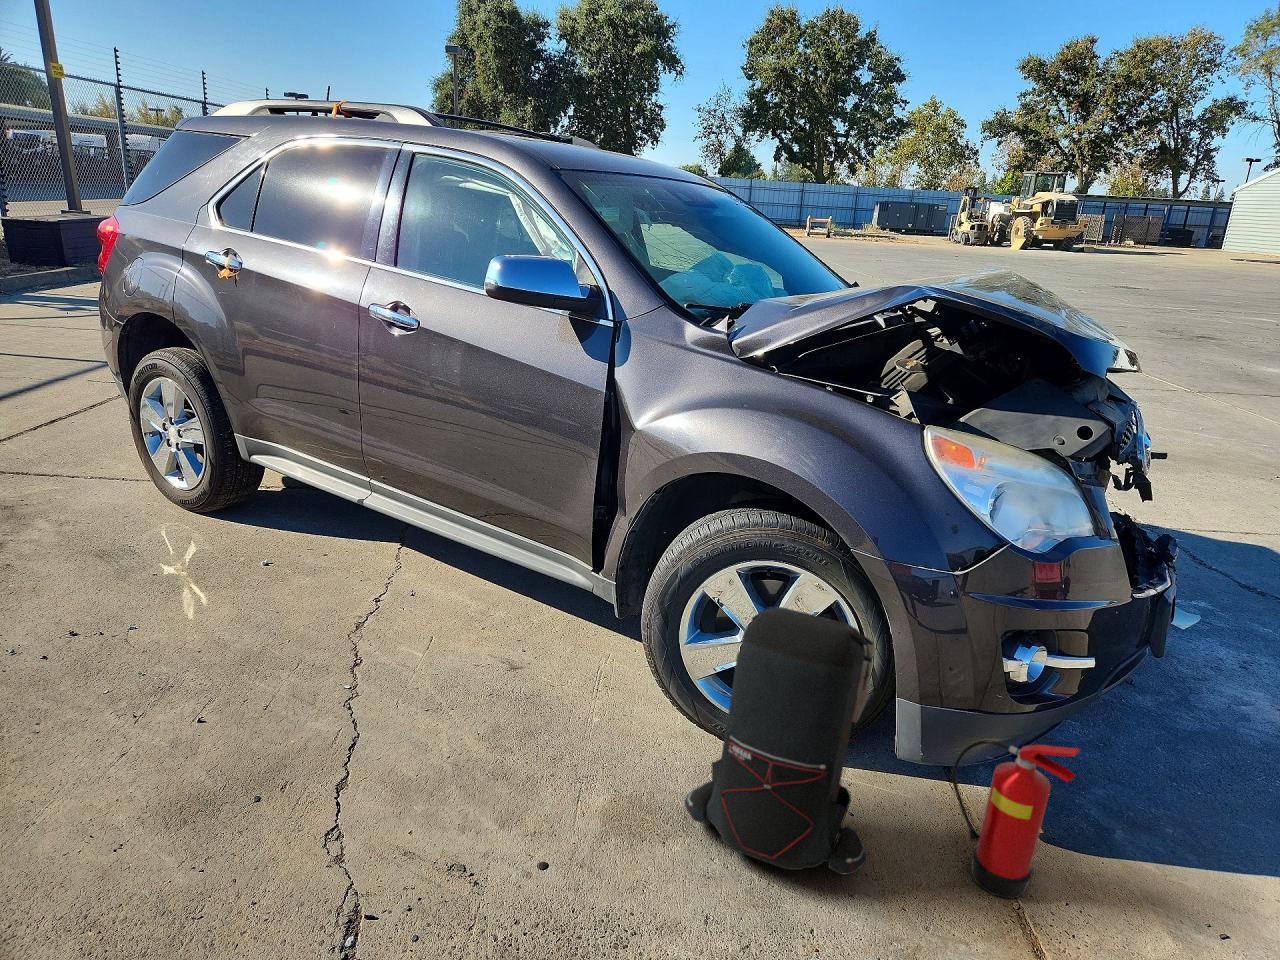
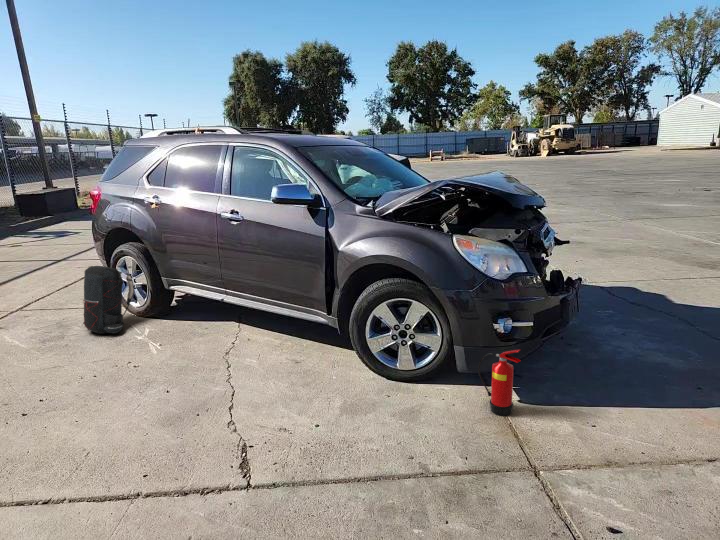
backpack: present [684,607,873,876] -> present [83,266,134,333]

